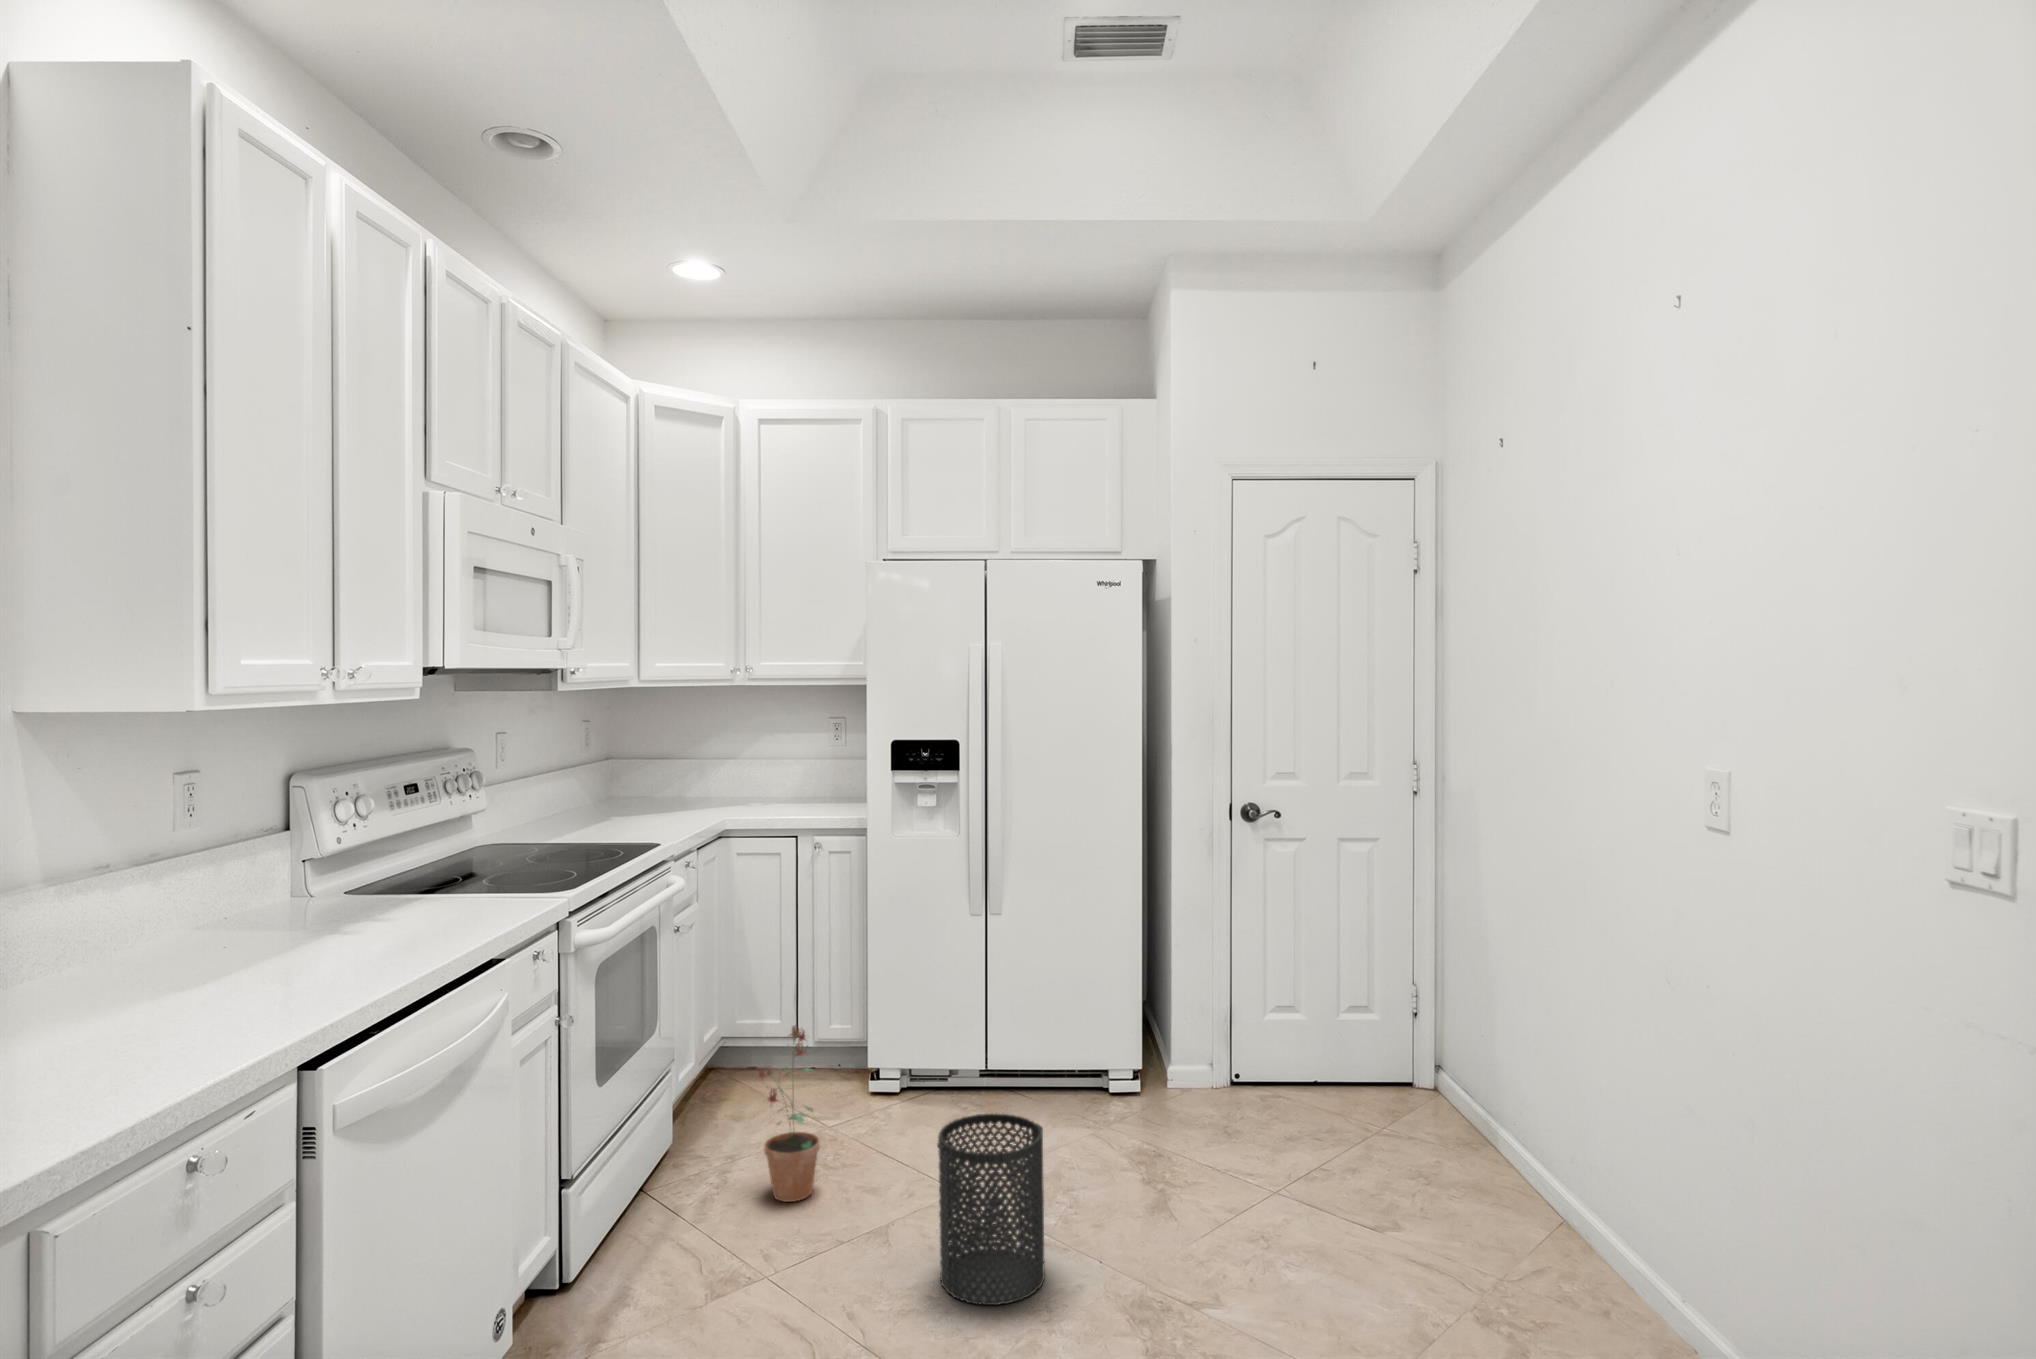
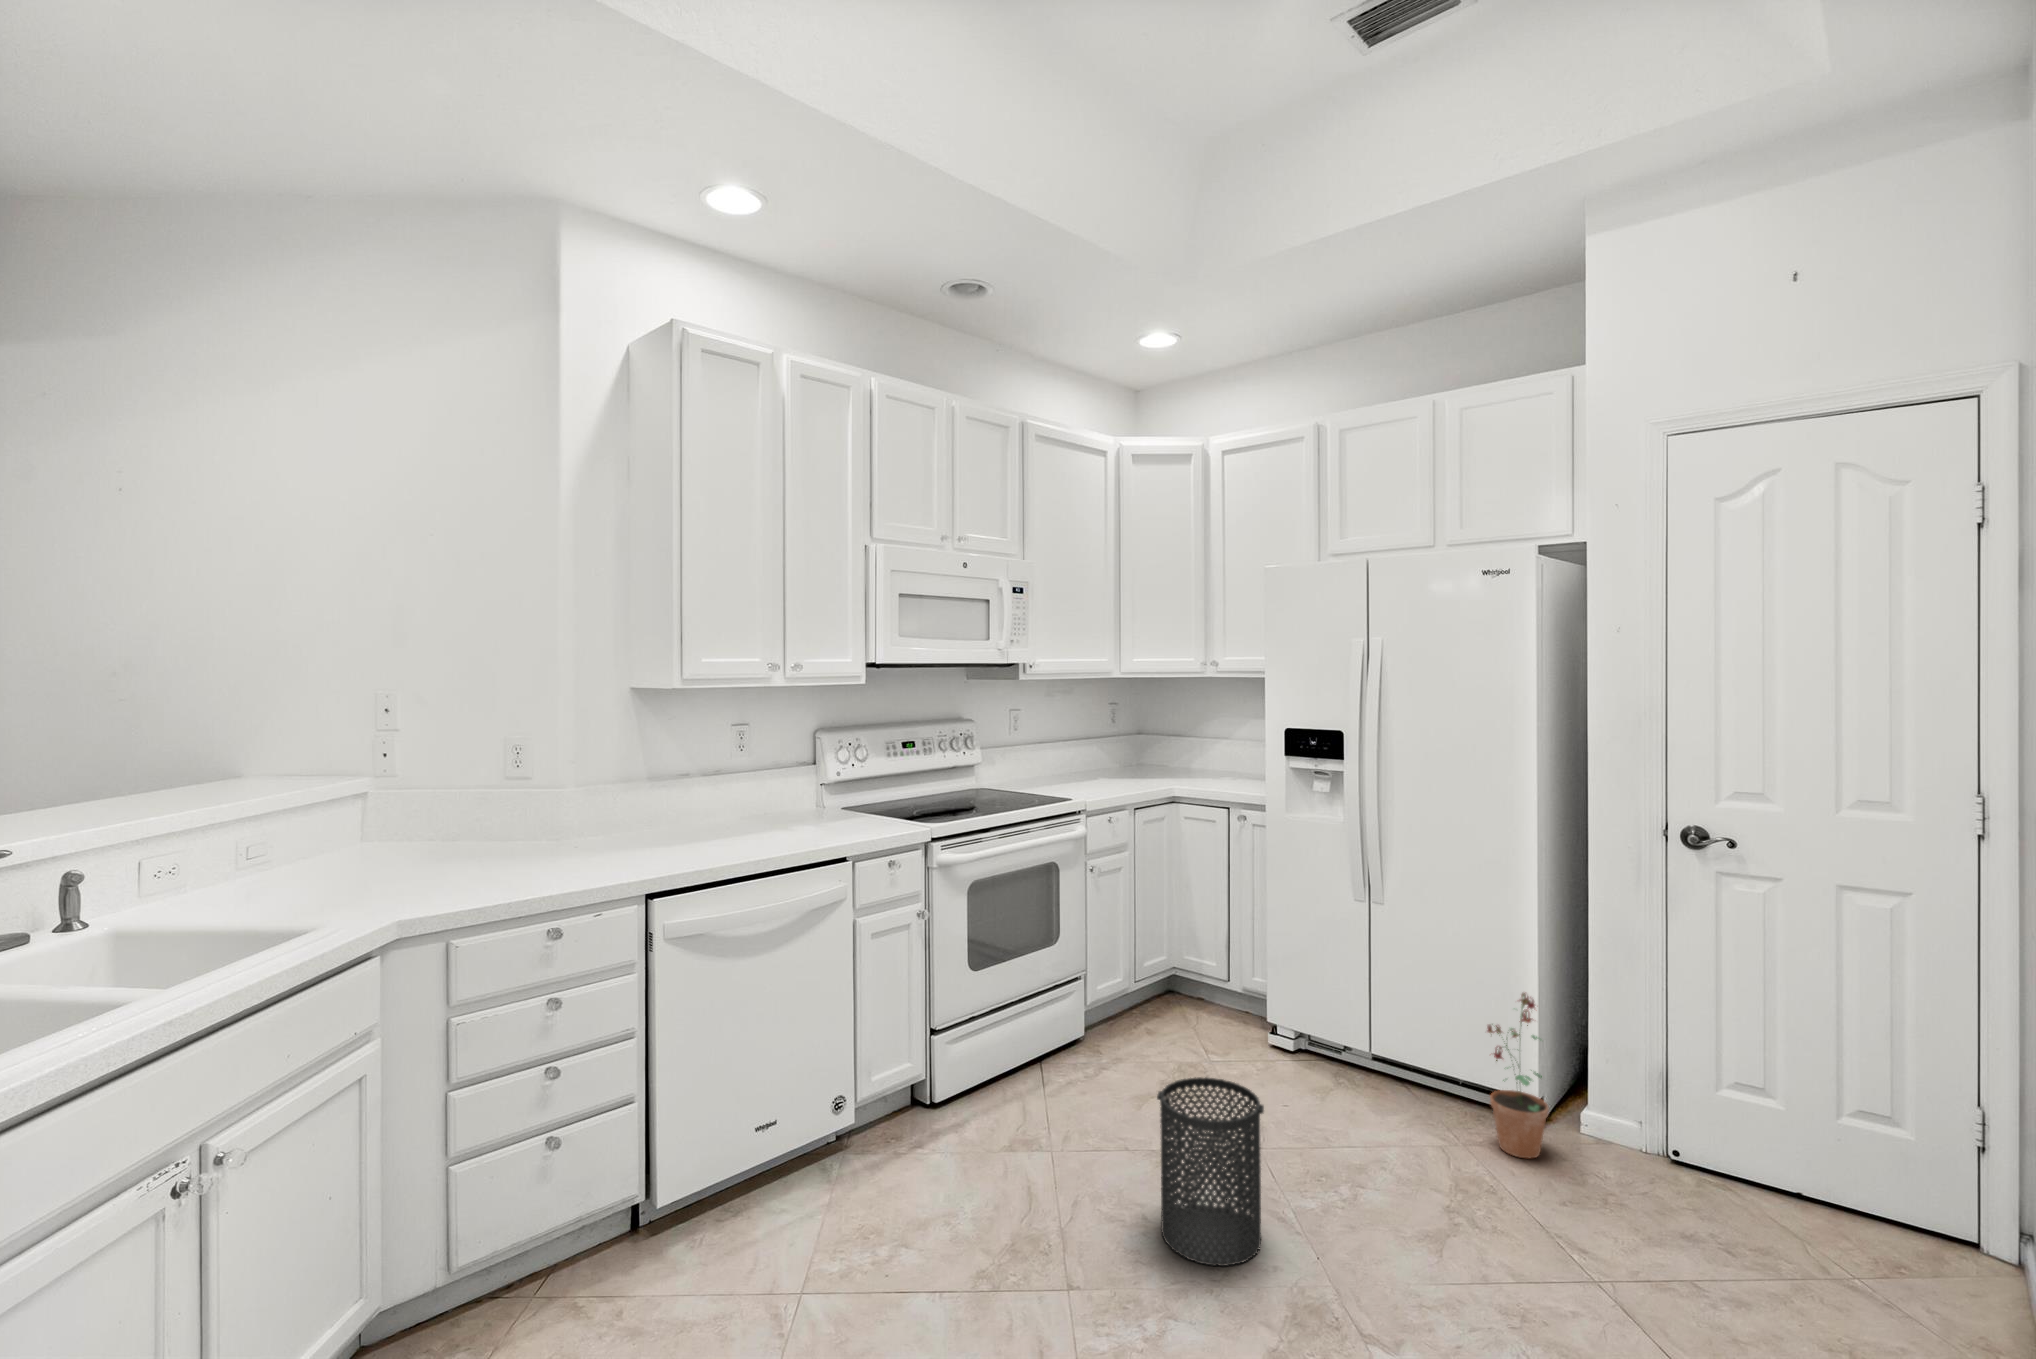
potted plant: present [758,1025,820,1202] -> present [1487,993,1549,1158]

